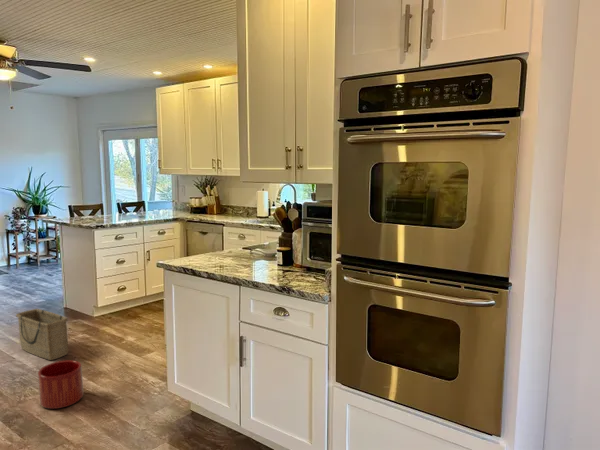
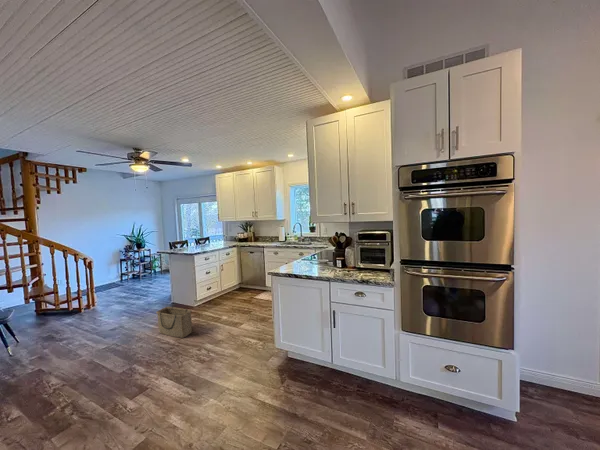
planter: present [38,360,83,409] -> none [191,337,218,370]

